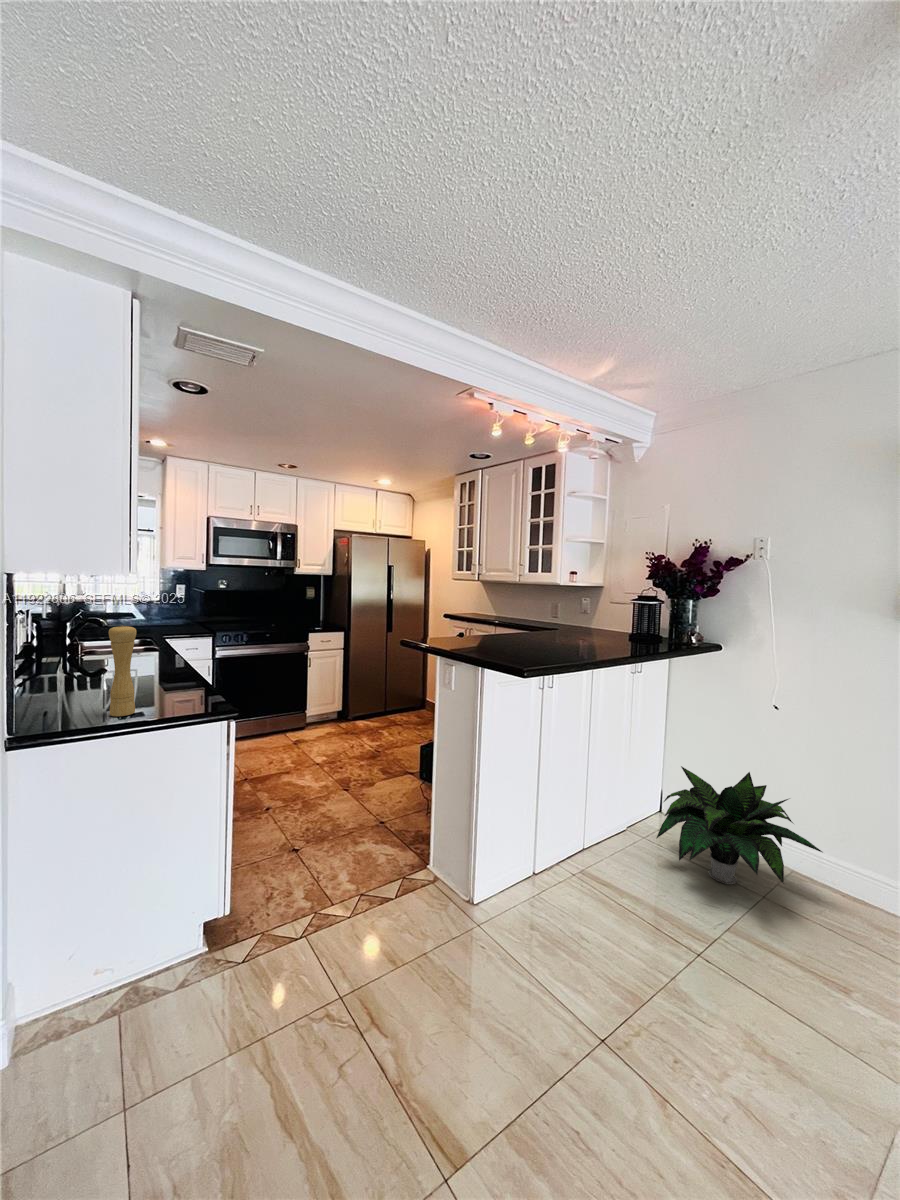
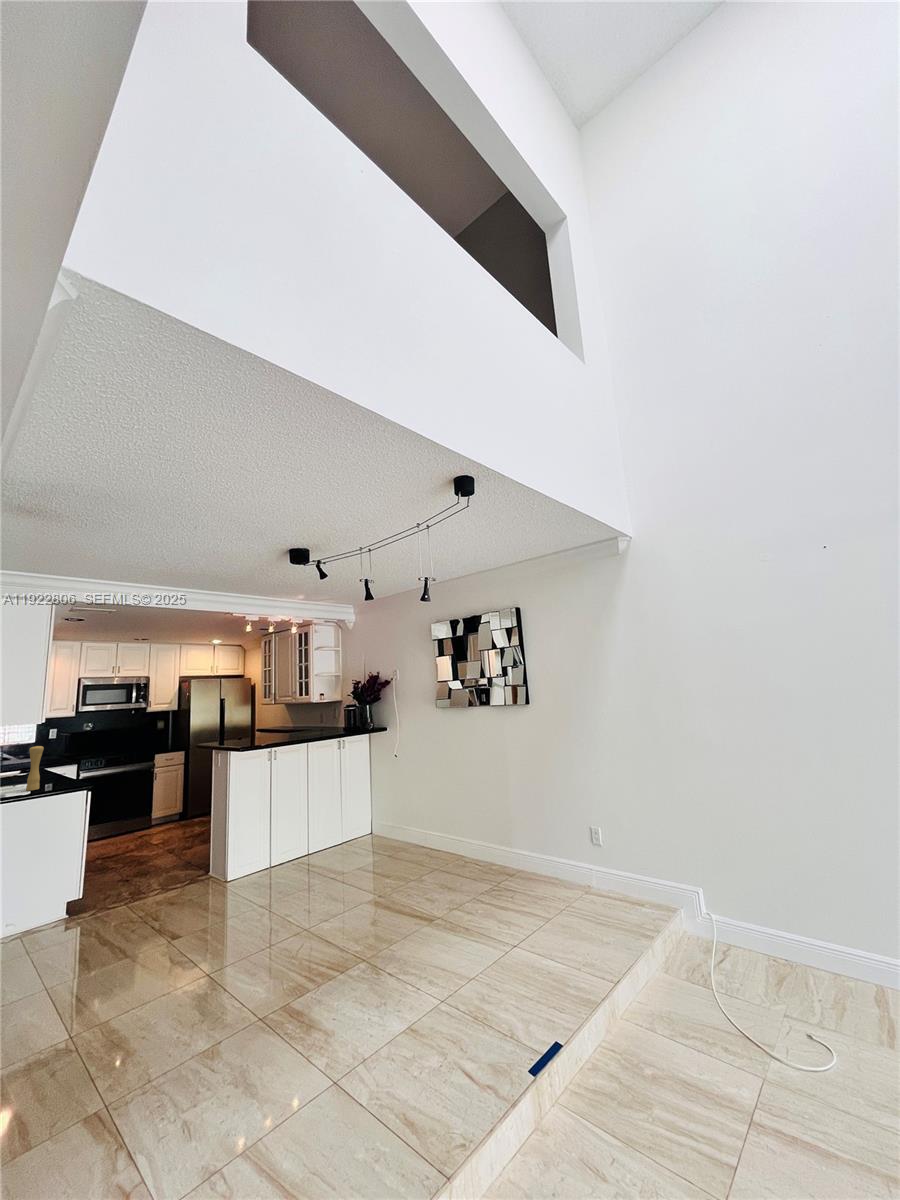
potted plant: present [657,766,822,884] -> none [342,789,412,852]

